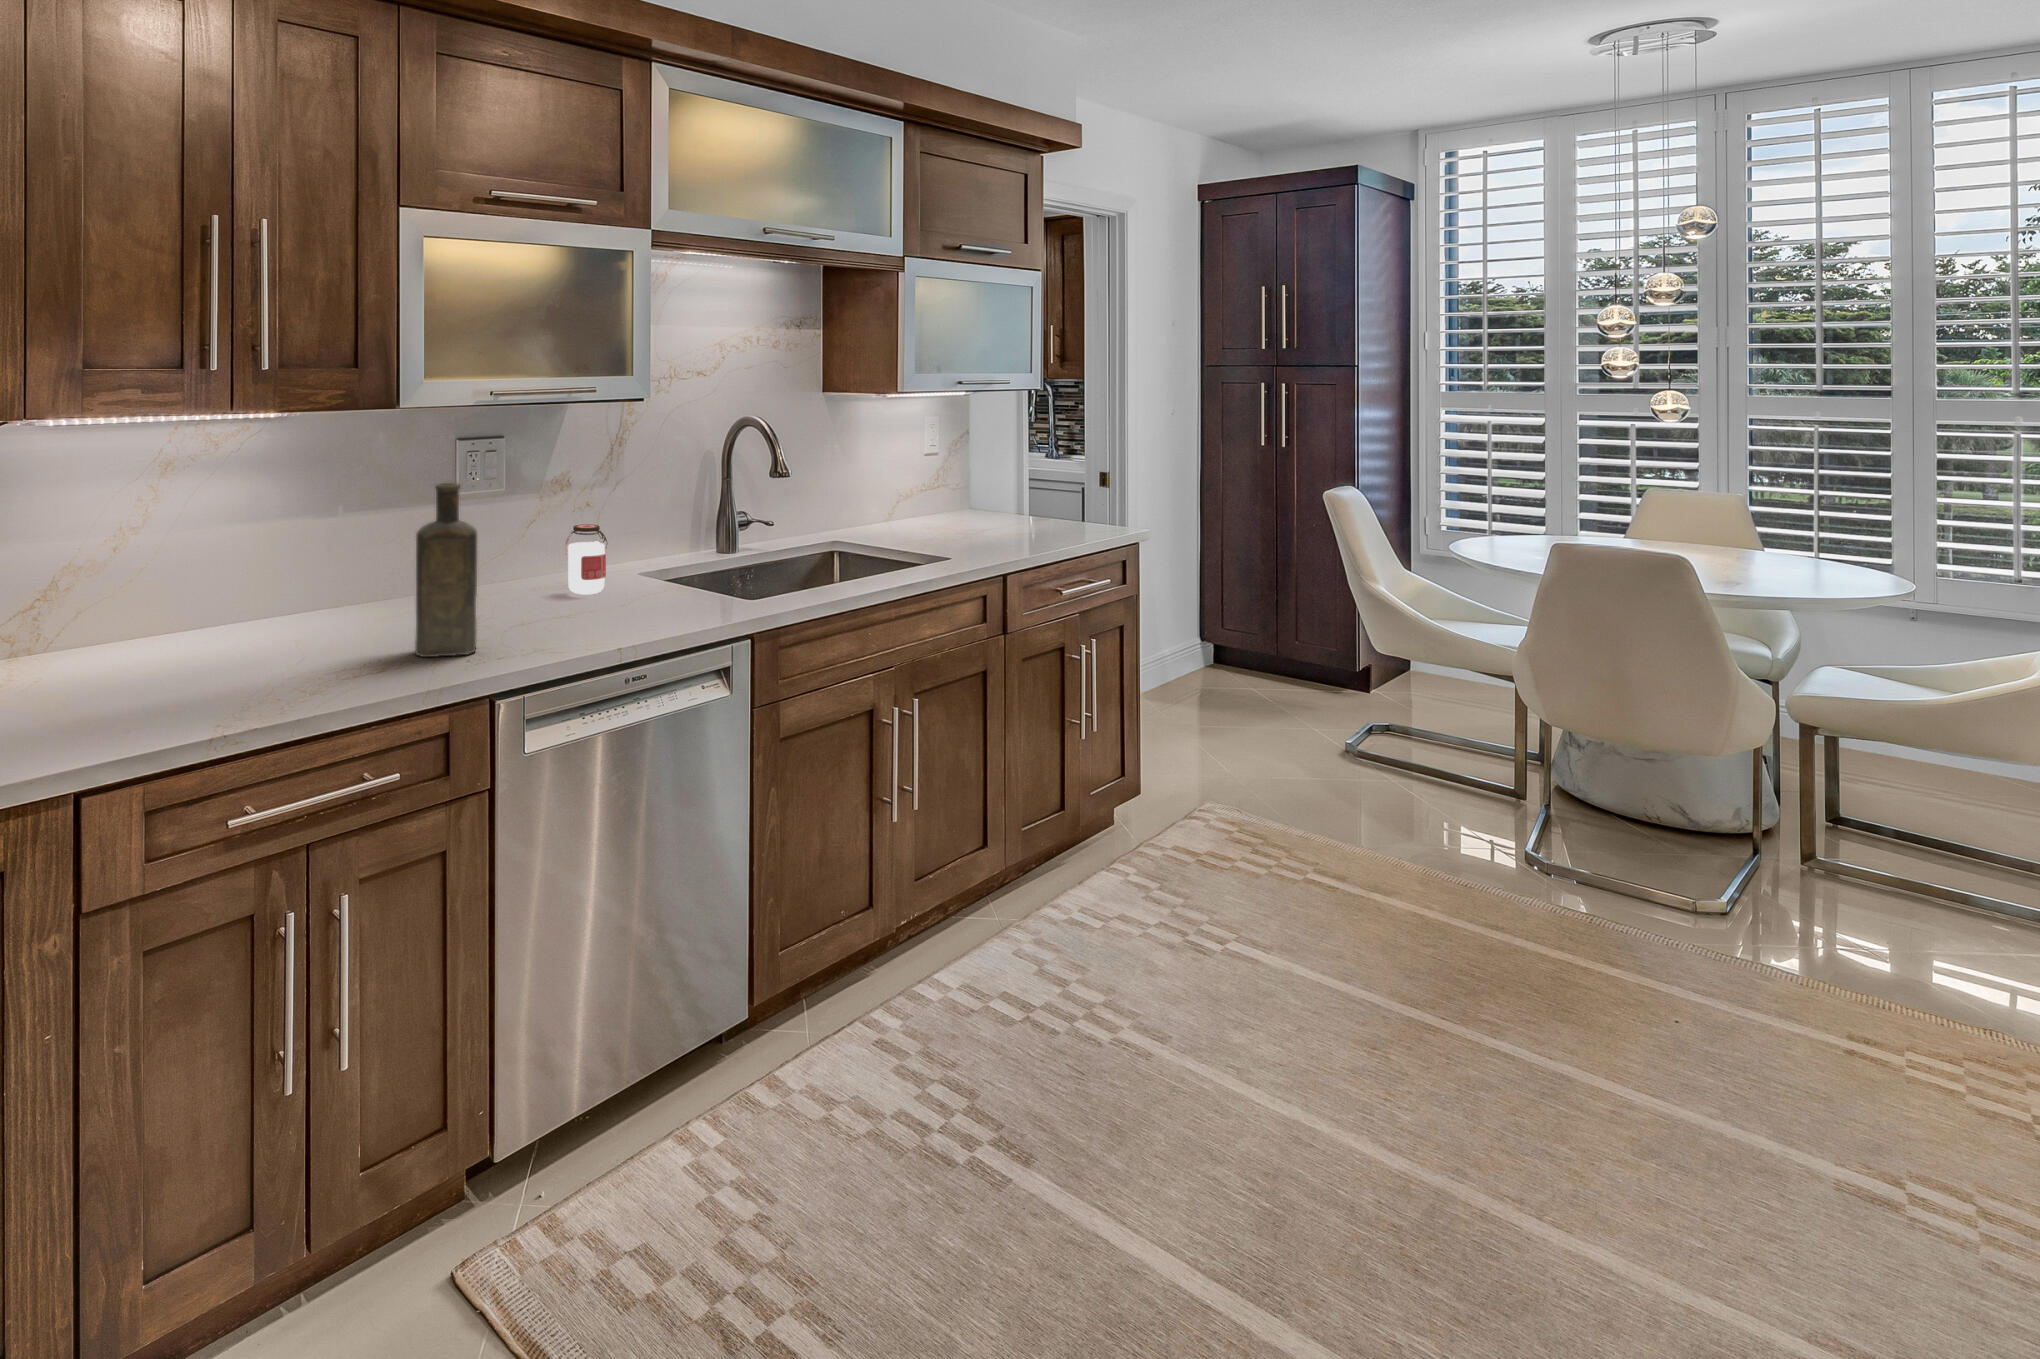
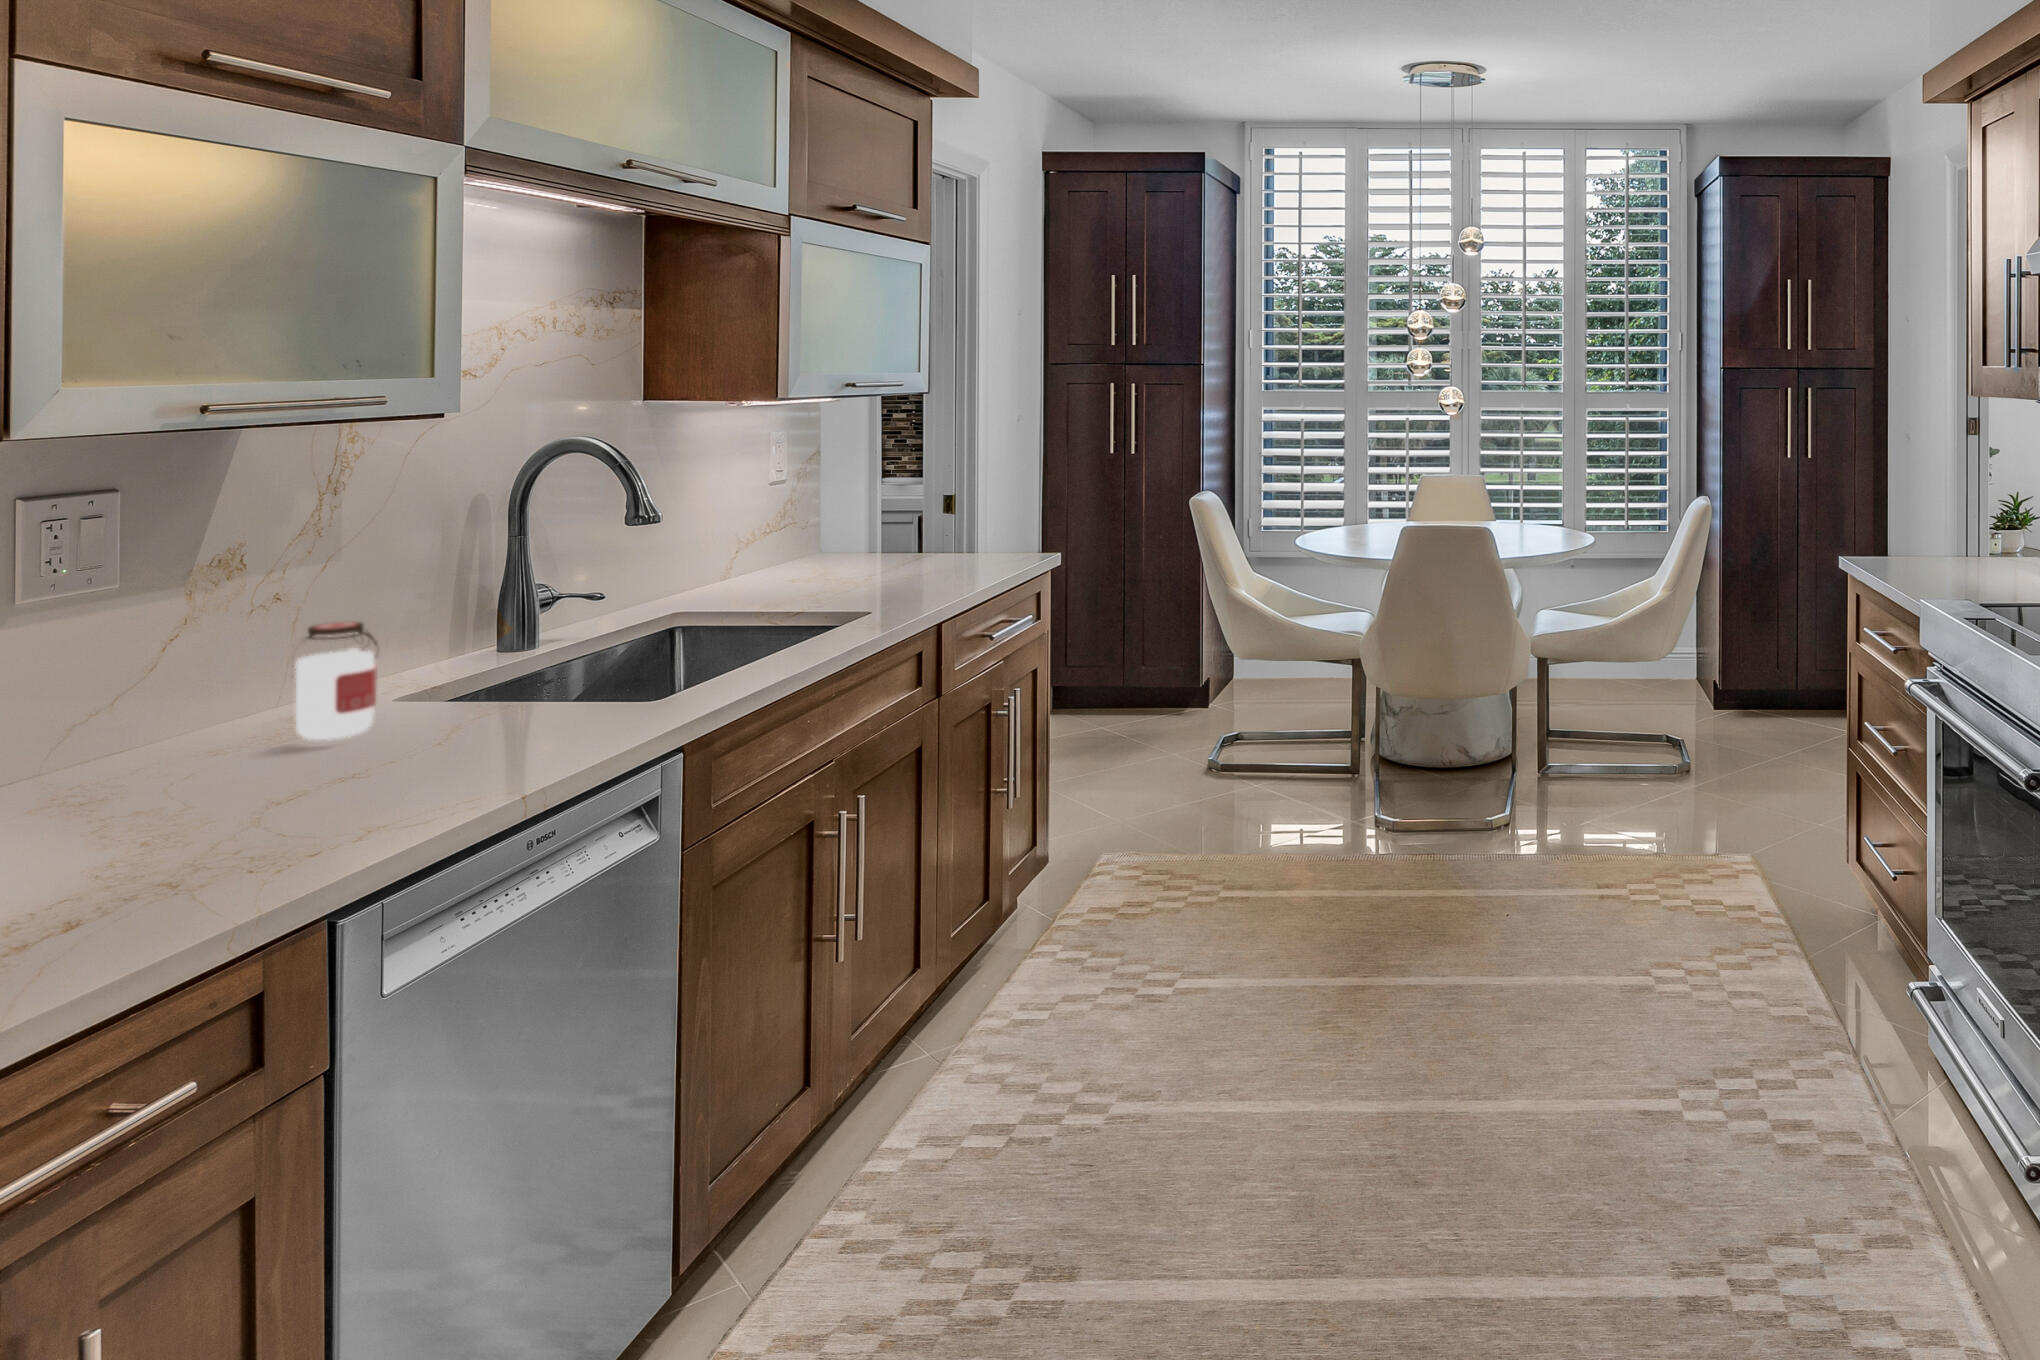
bottle: present [415,483,477,657] -> none [84,560,262,878]

